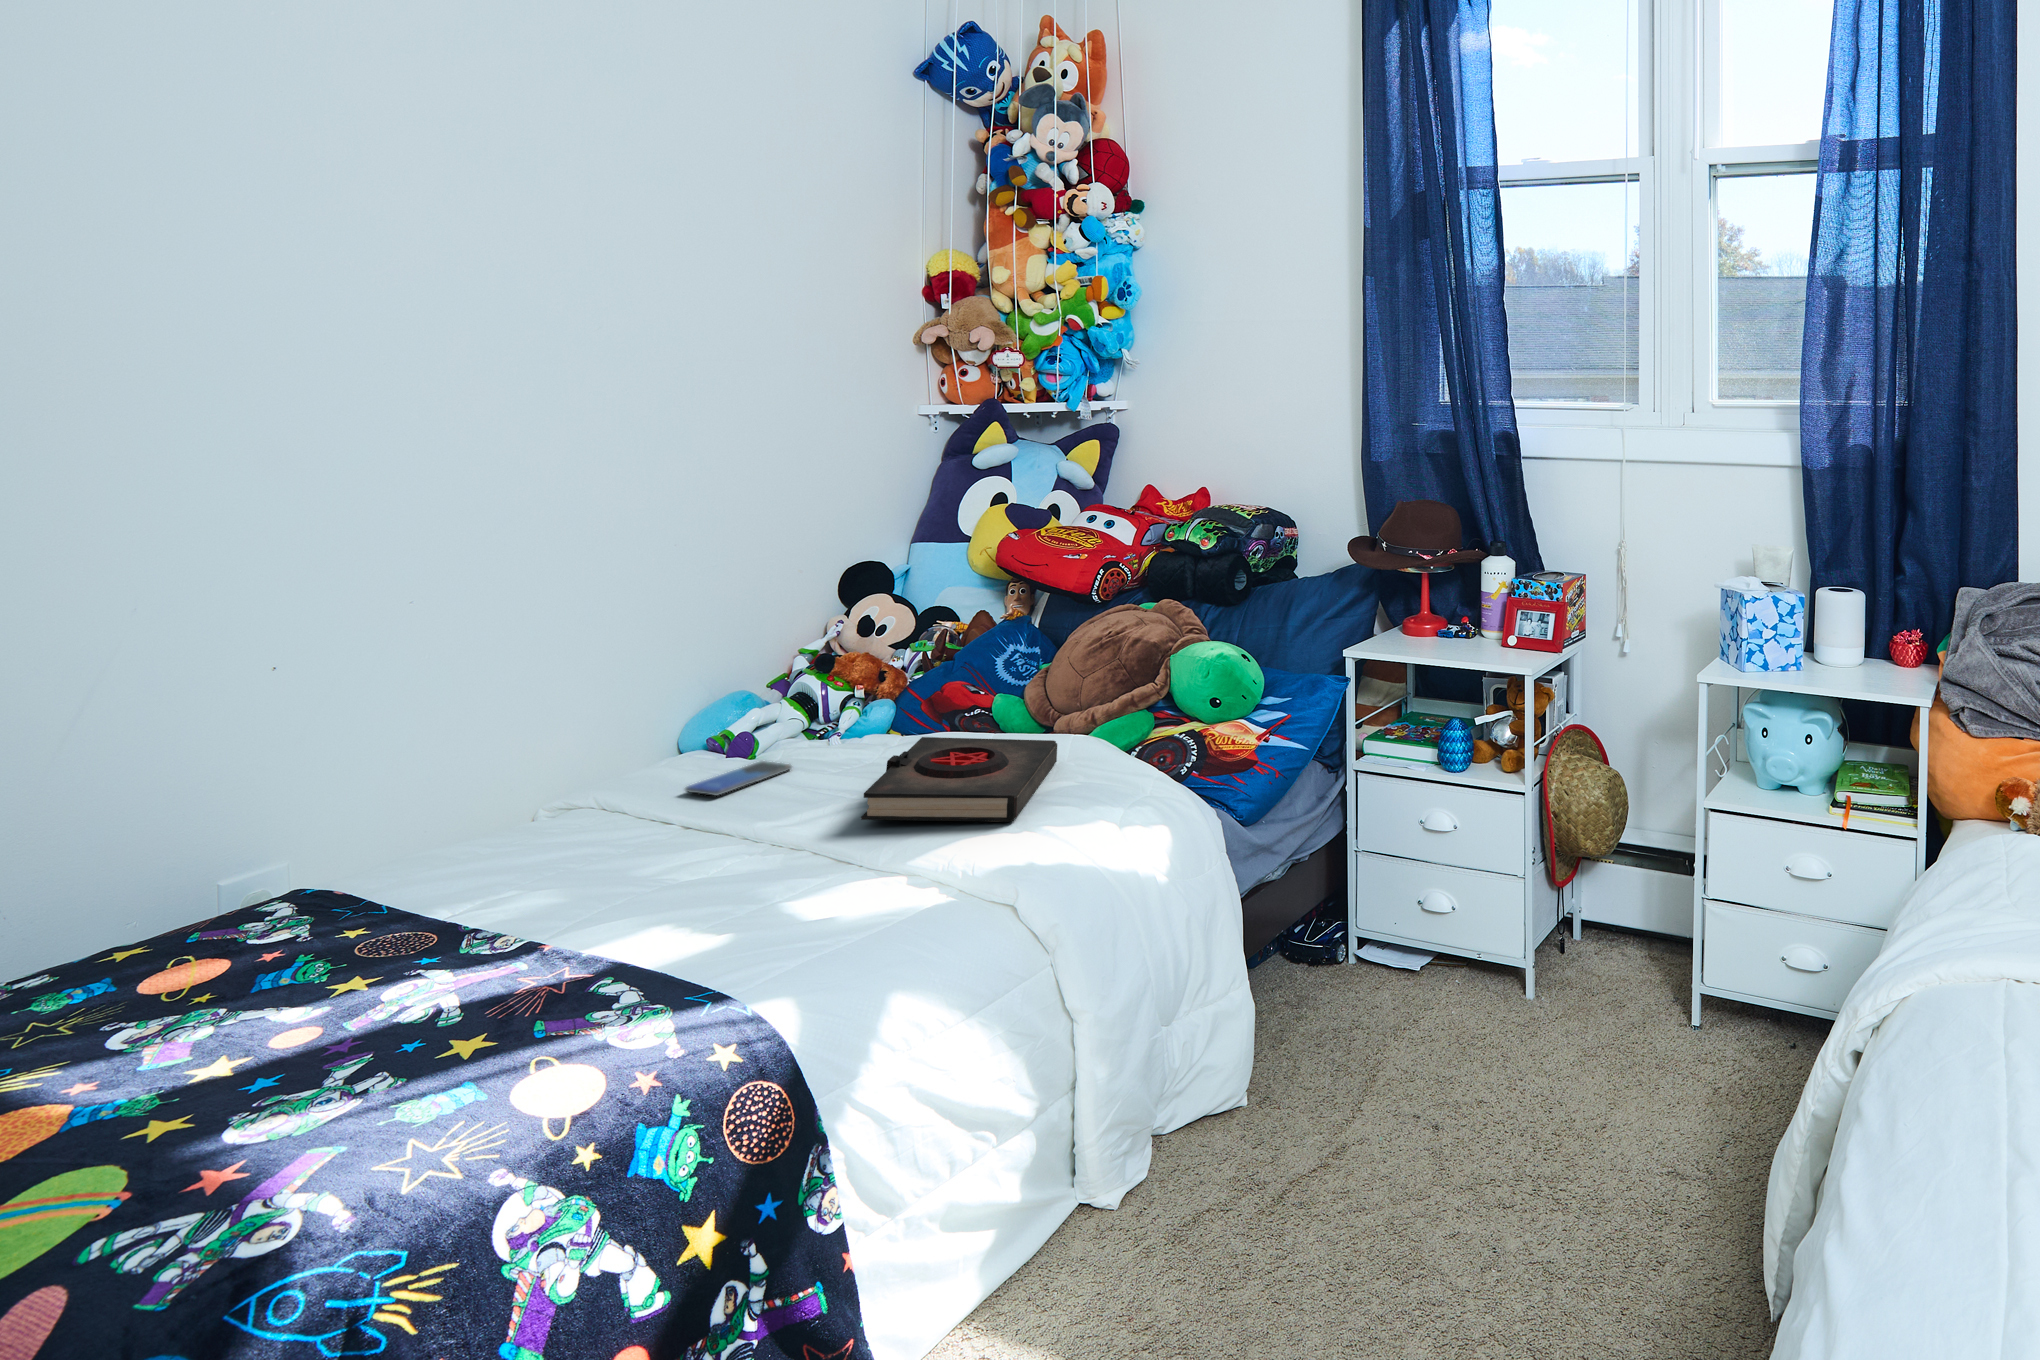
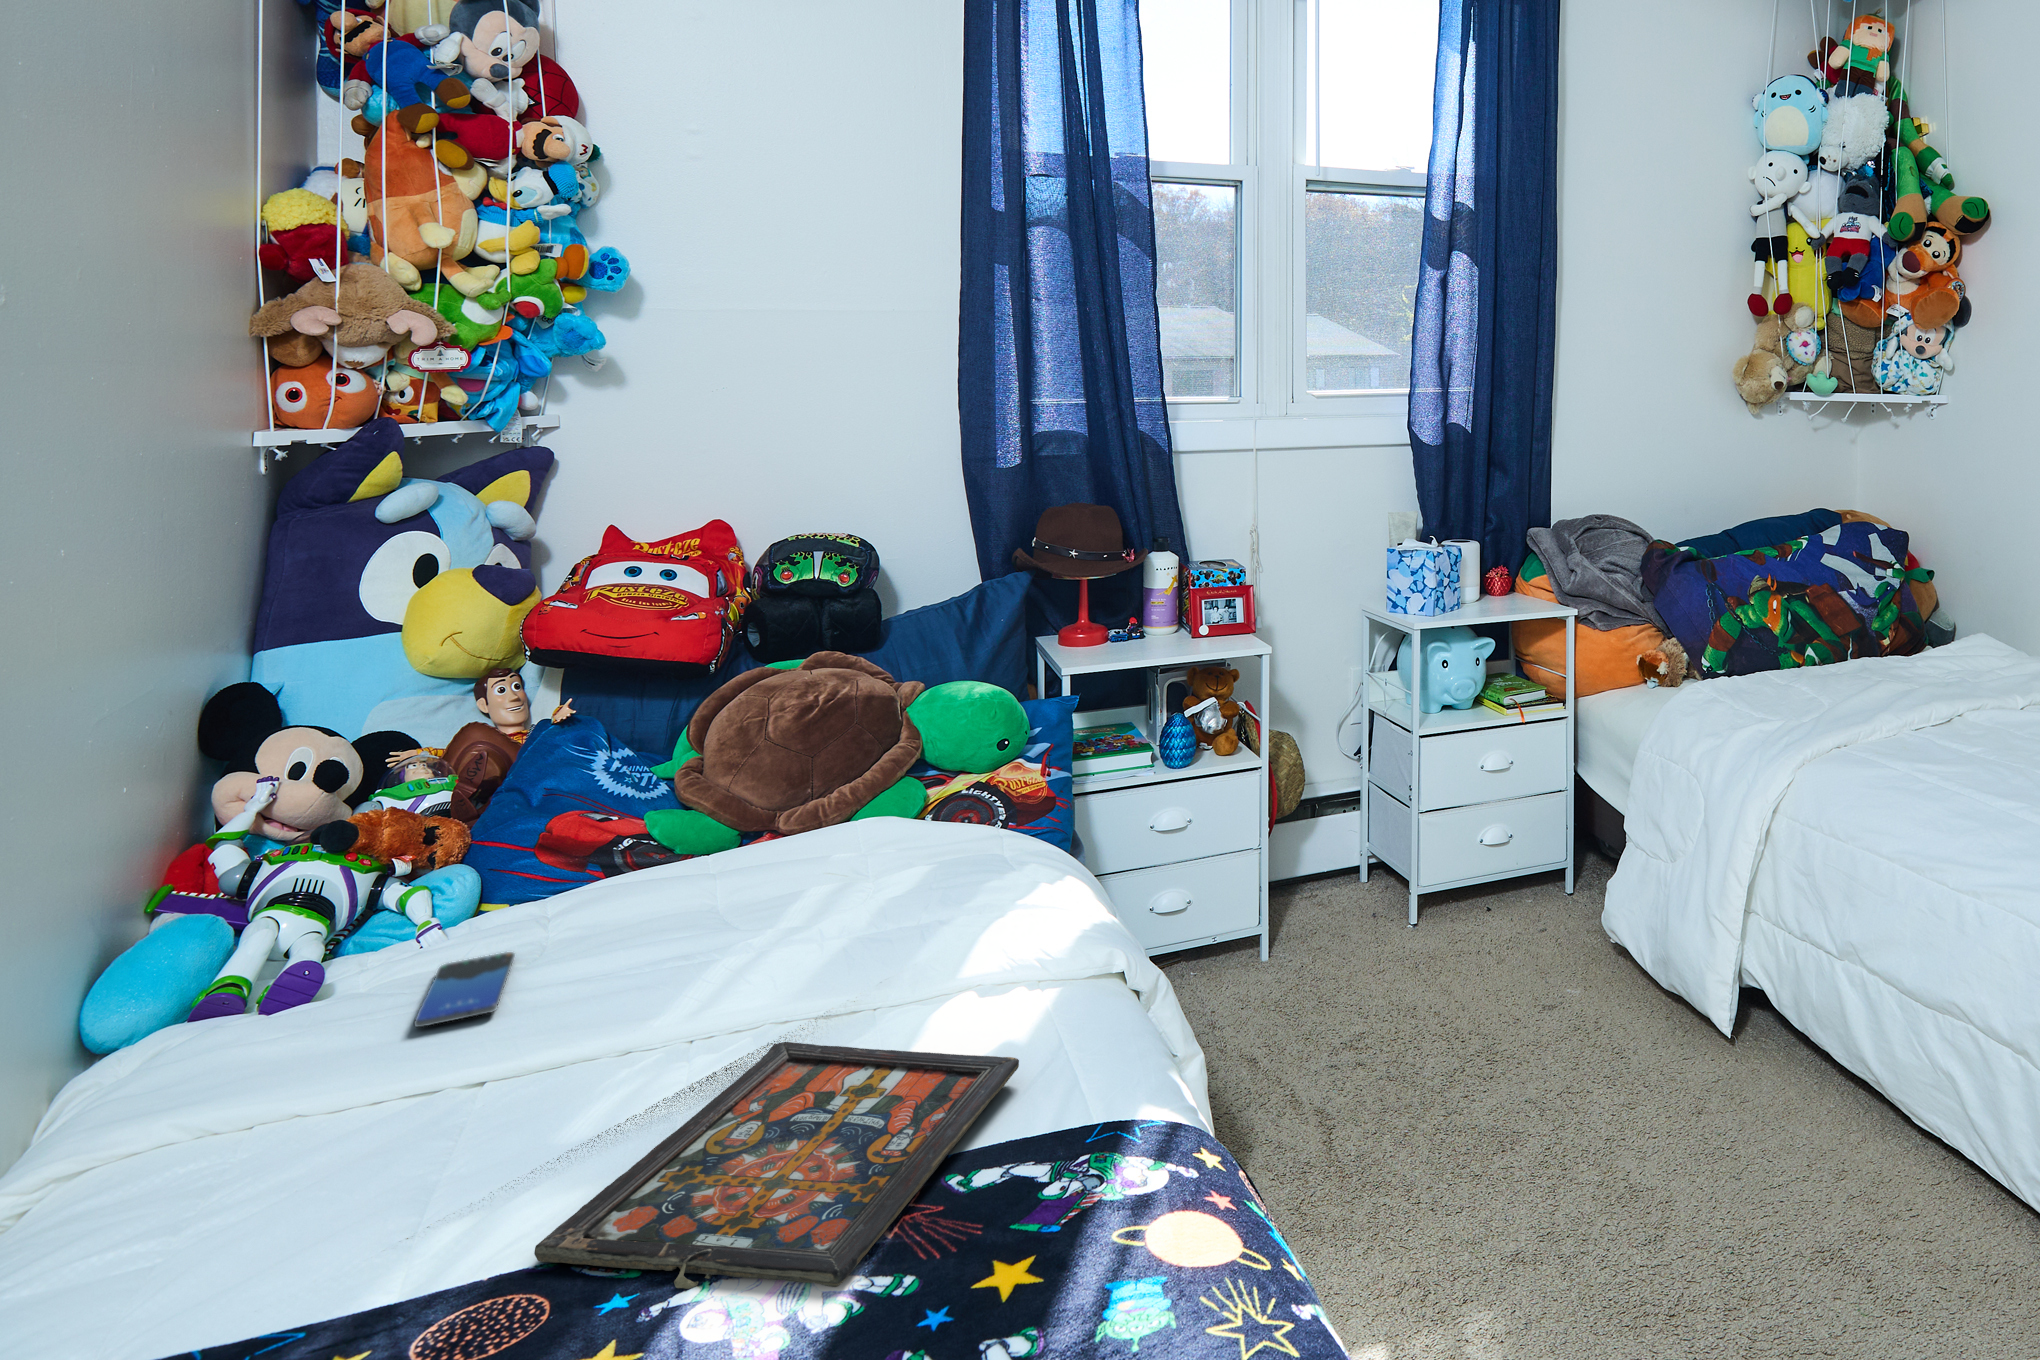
book: present [861,737,1057,822] -> none [712,819,993,950]
board game: none [426,868,767,1022] -> present [534,1042,1019,1289]

